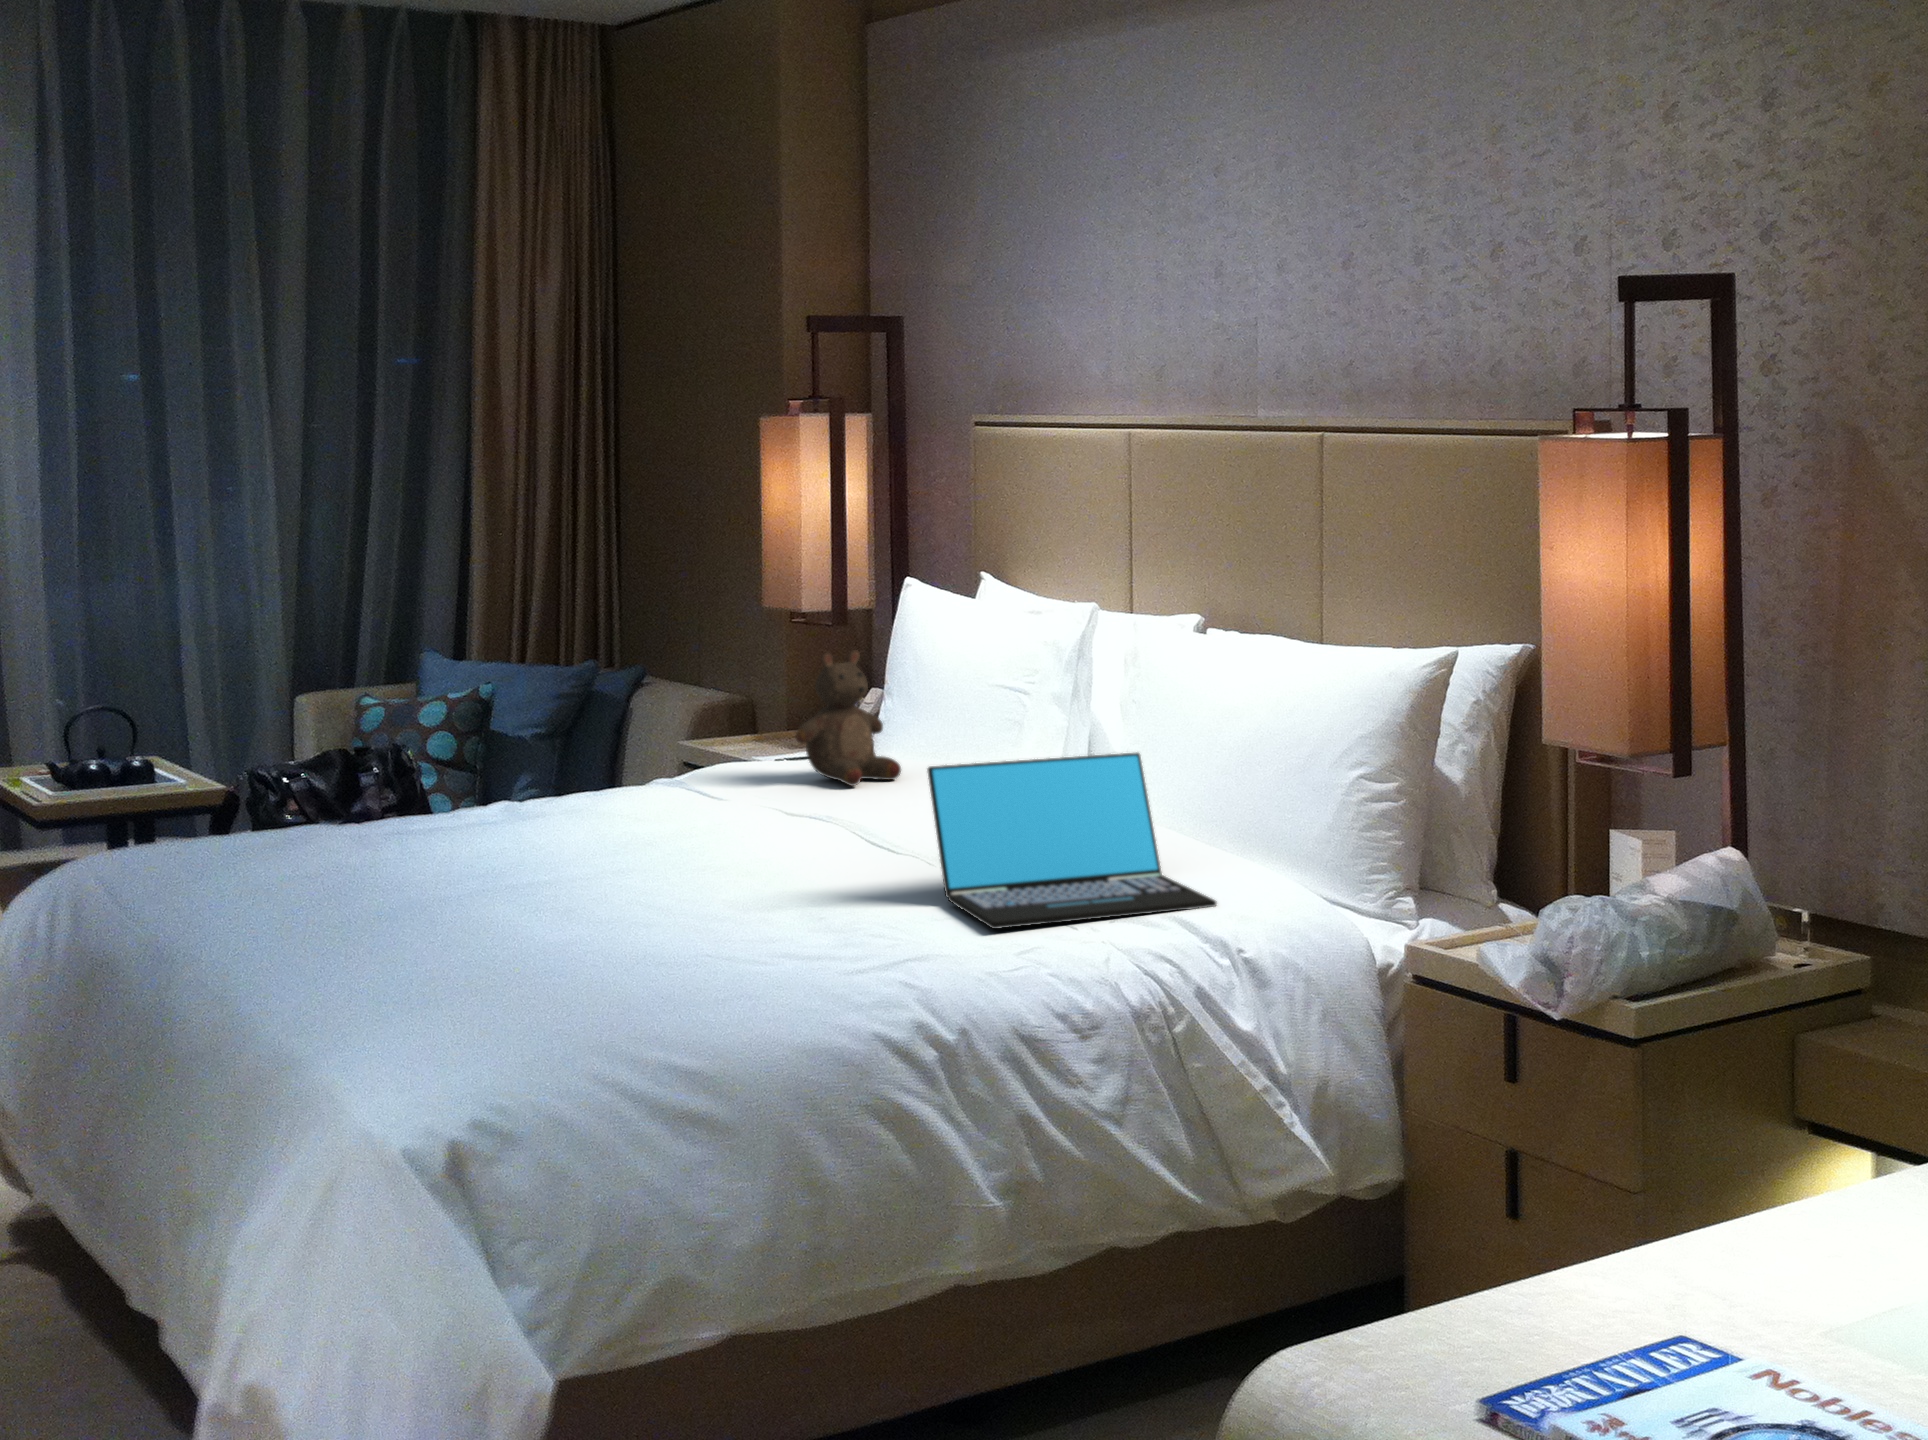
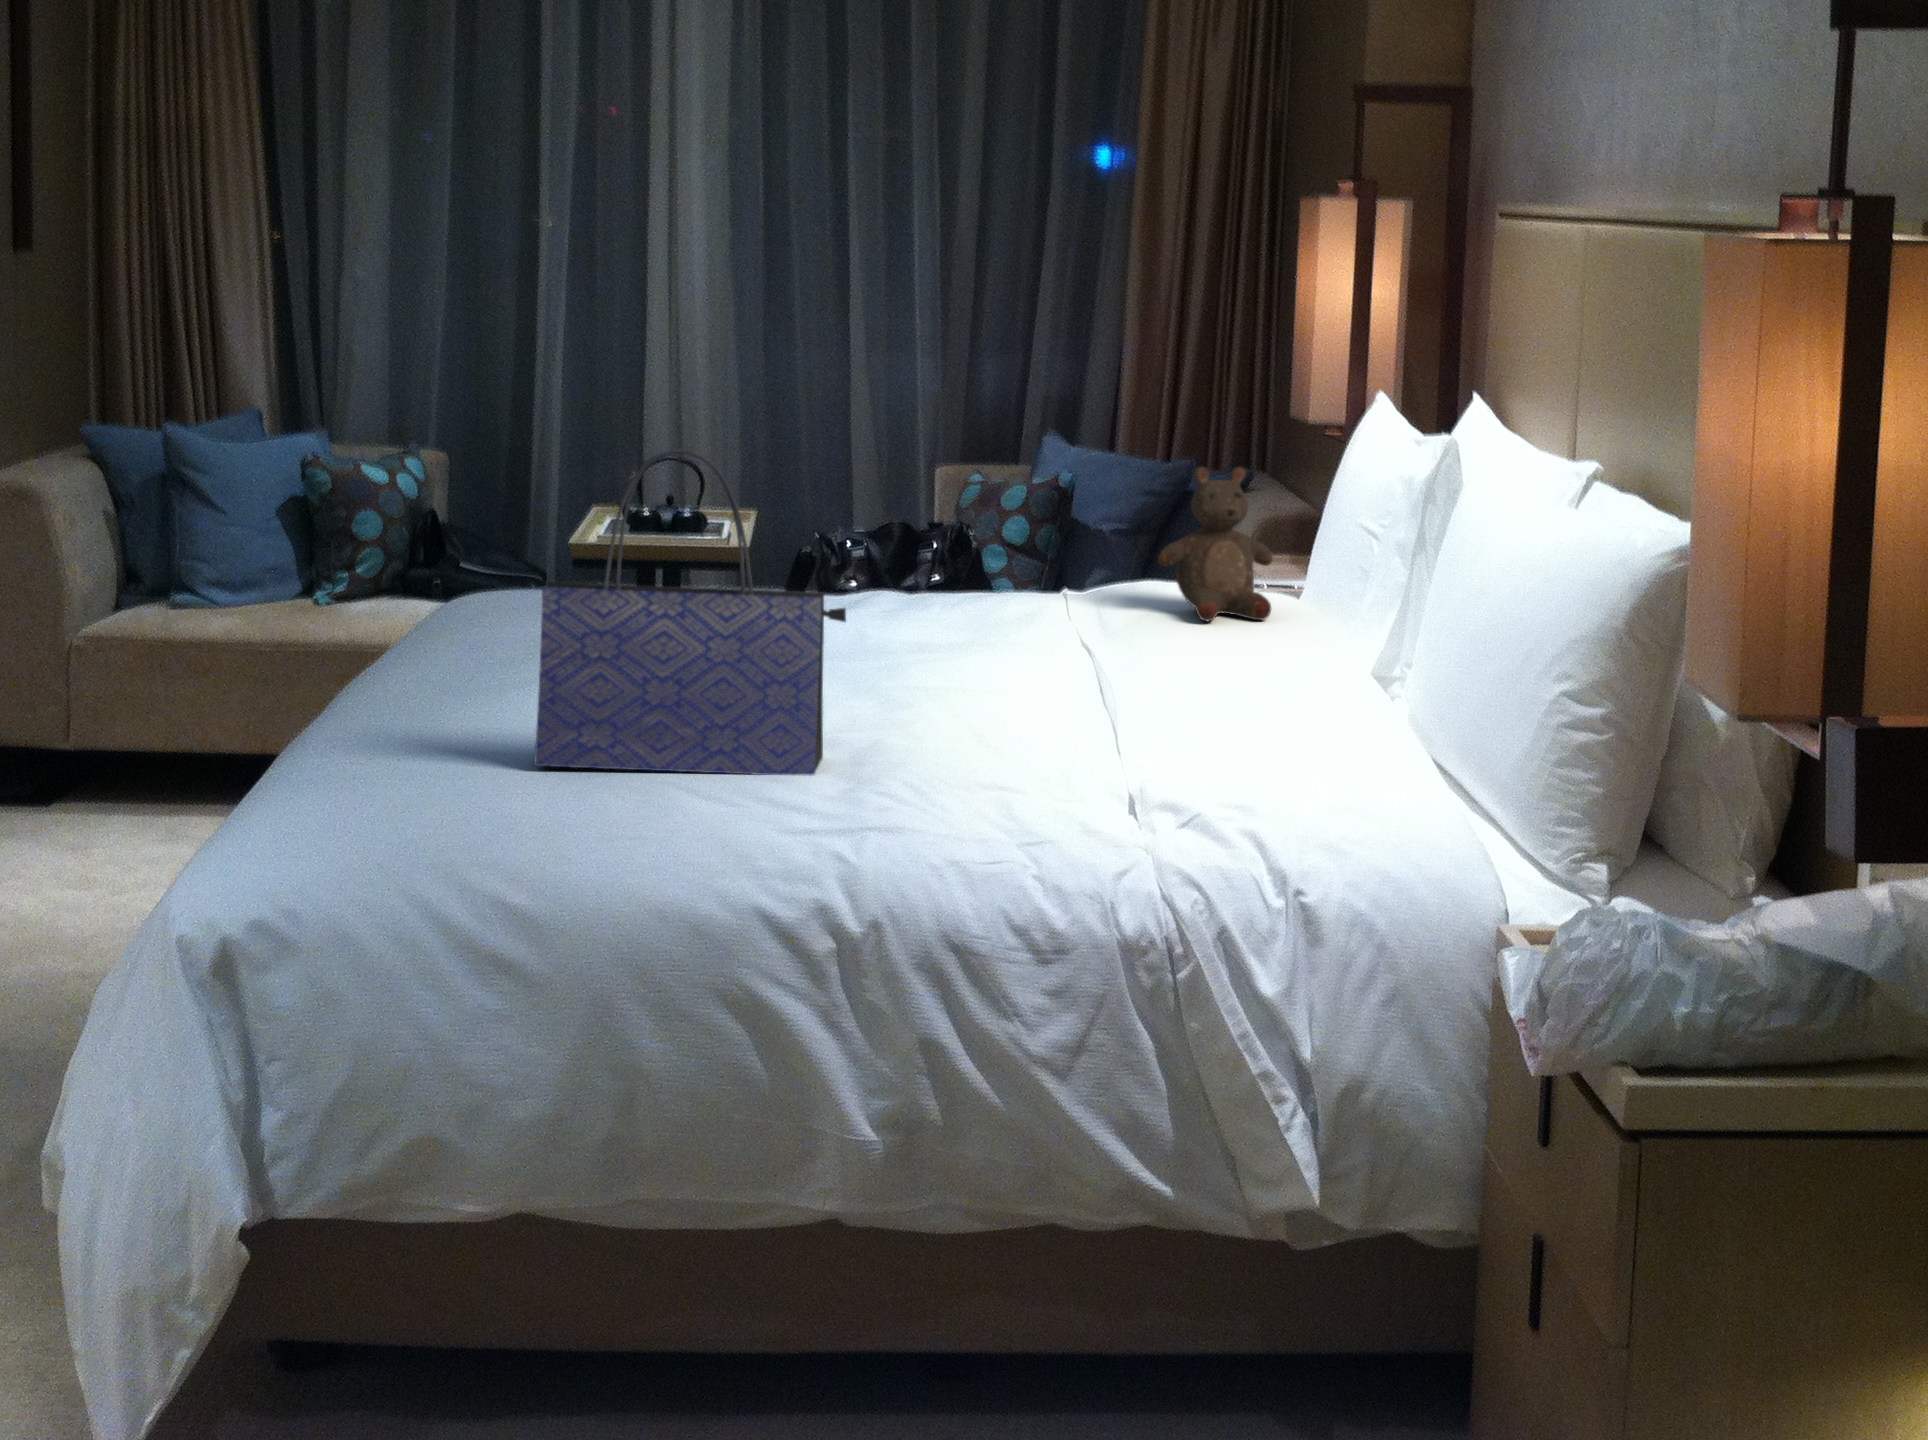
tote bag: none [502,661,779,967] -> present [534,449,846,775]
laptop: present [928,753,1216,929] -> none [1015,608,1325,830]

